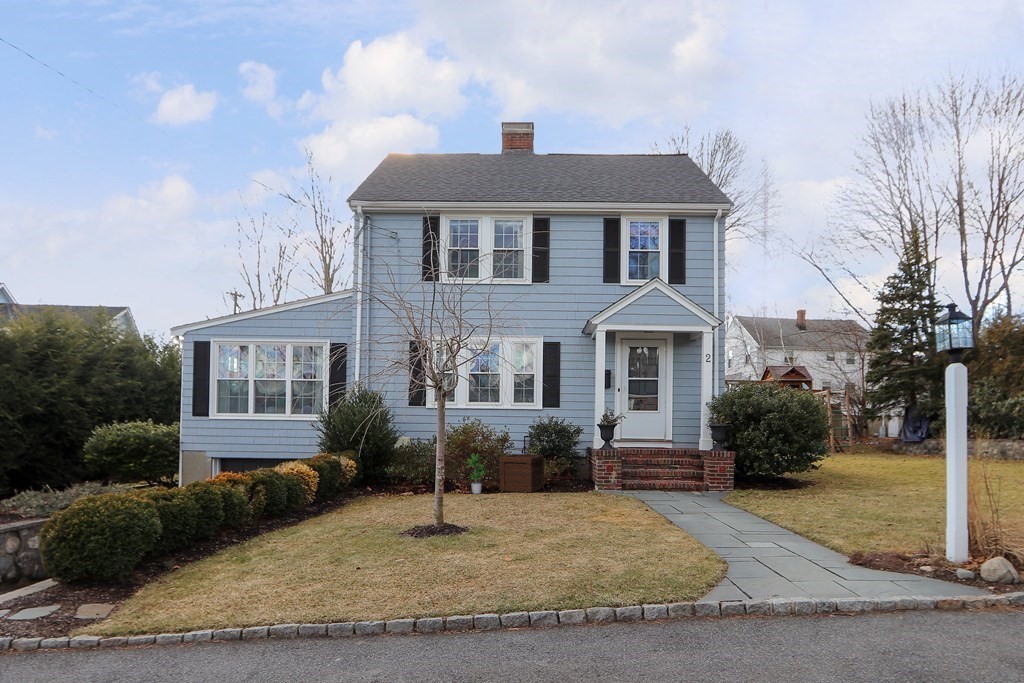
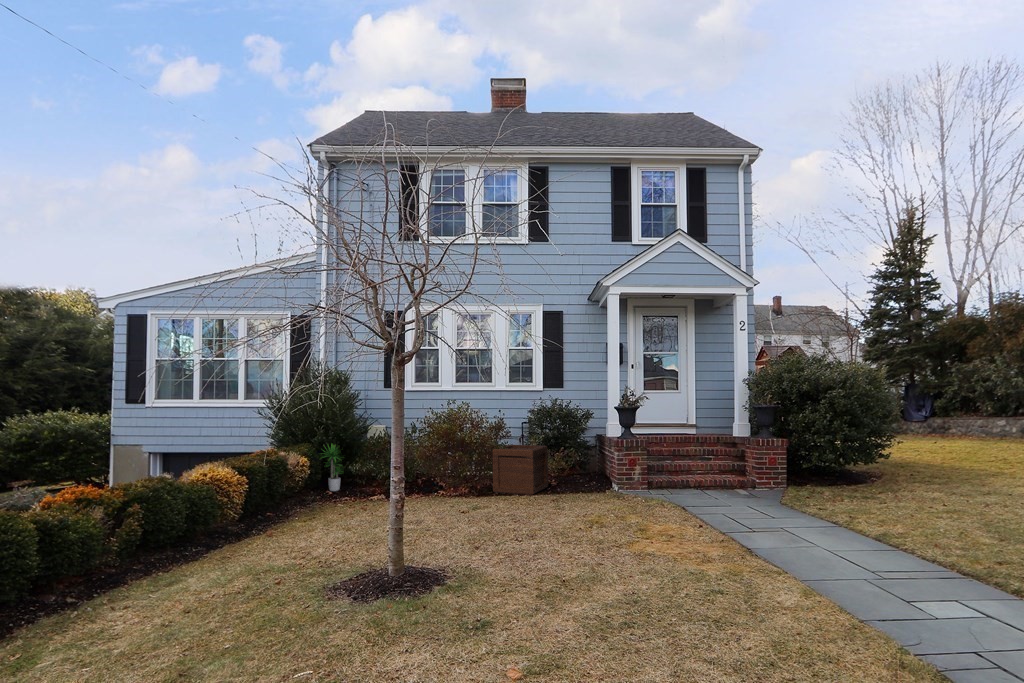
potted plant: present [468,454,484,494] -> present [322,444,342,491]

